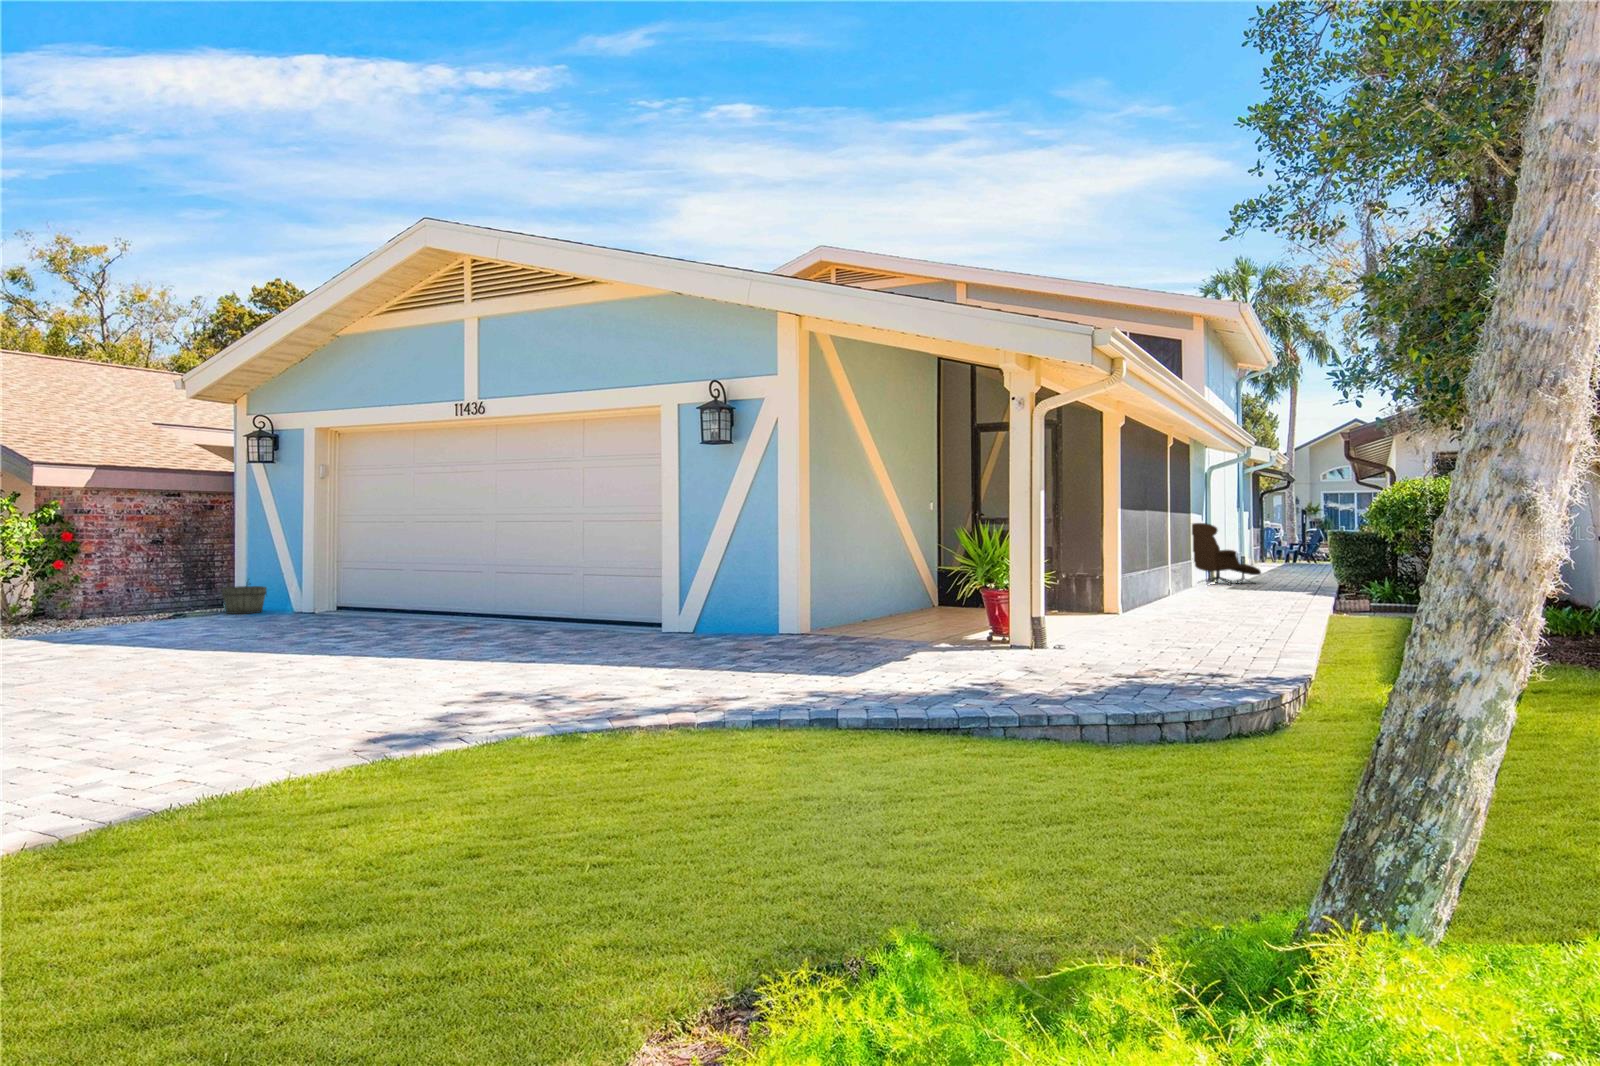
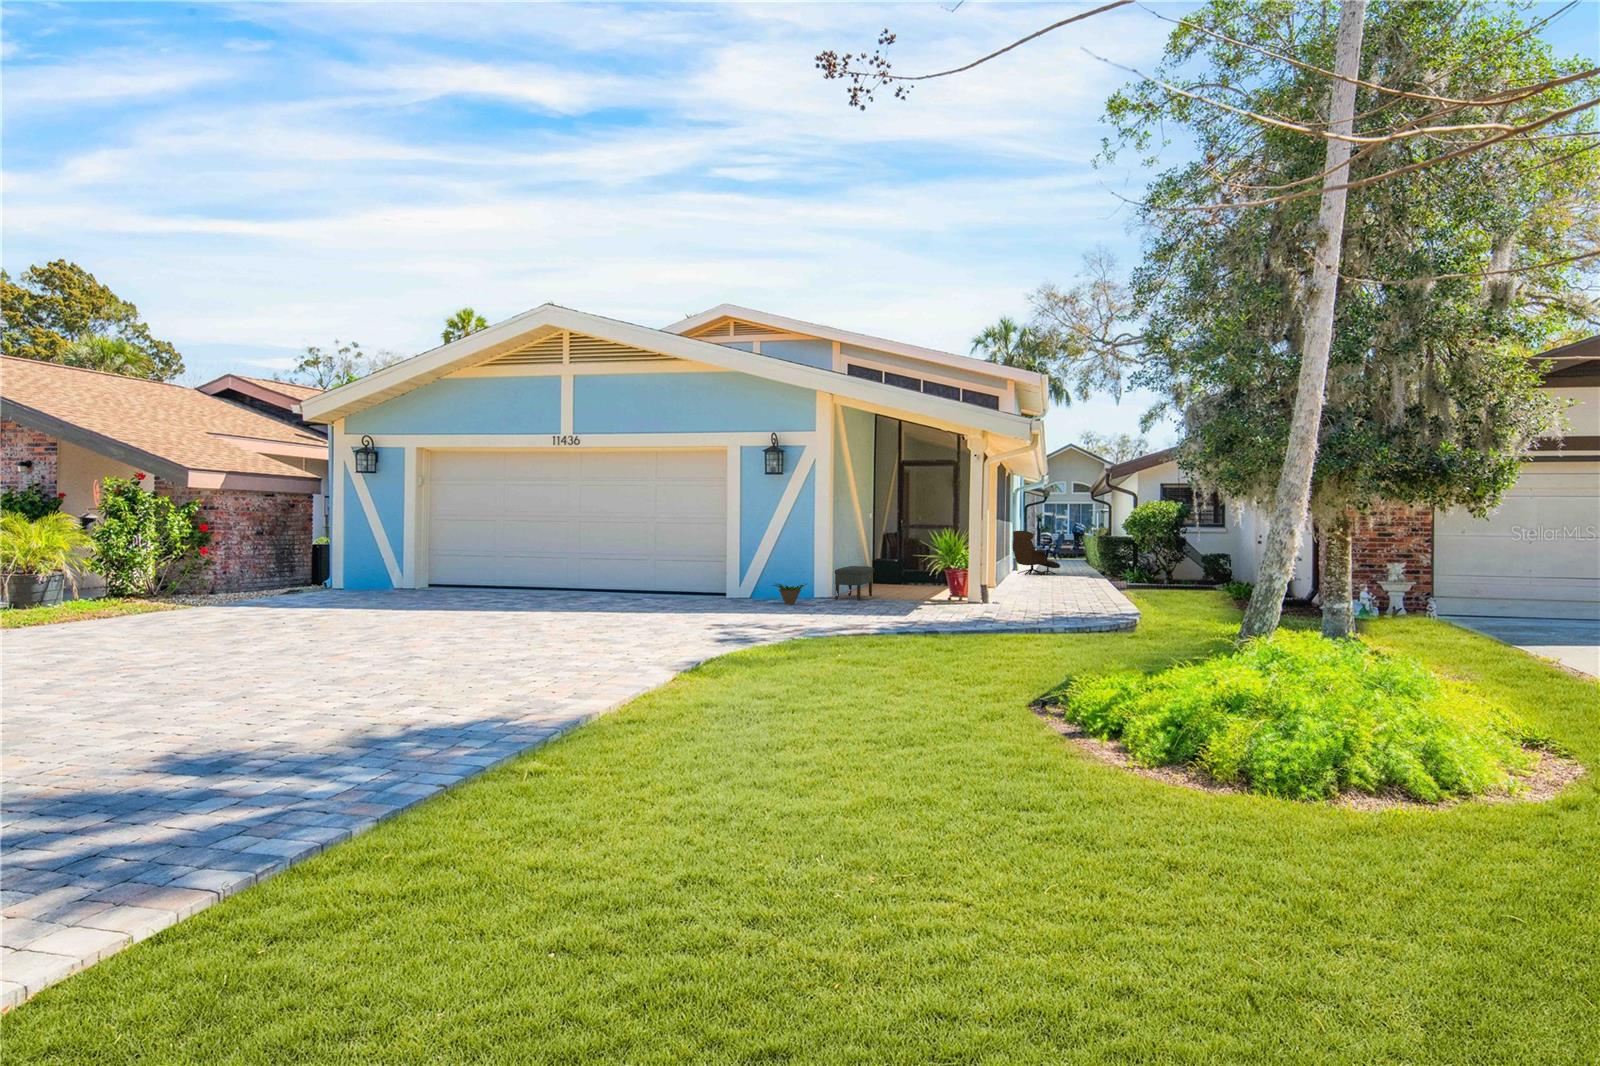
bench: none [826,582,904,637] -> present [835,566,874,601]
wooden bucket: present [222,585,267,614] -> none [345,562,379,590]
decorative plant: none [711,612,767,644] -> present [772,584,806,604]

